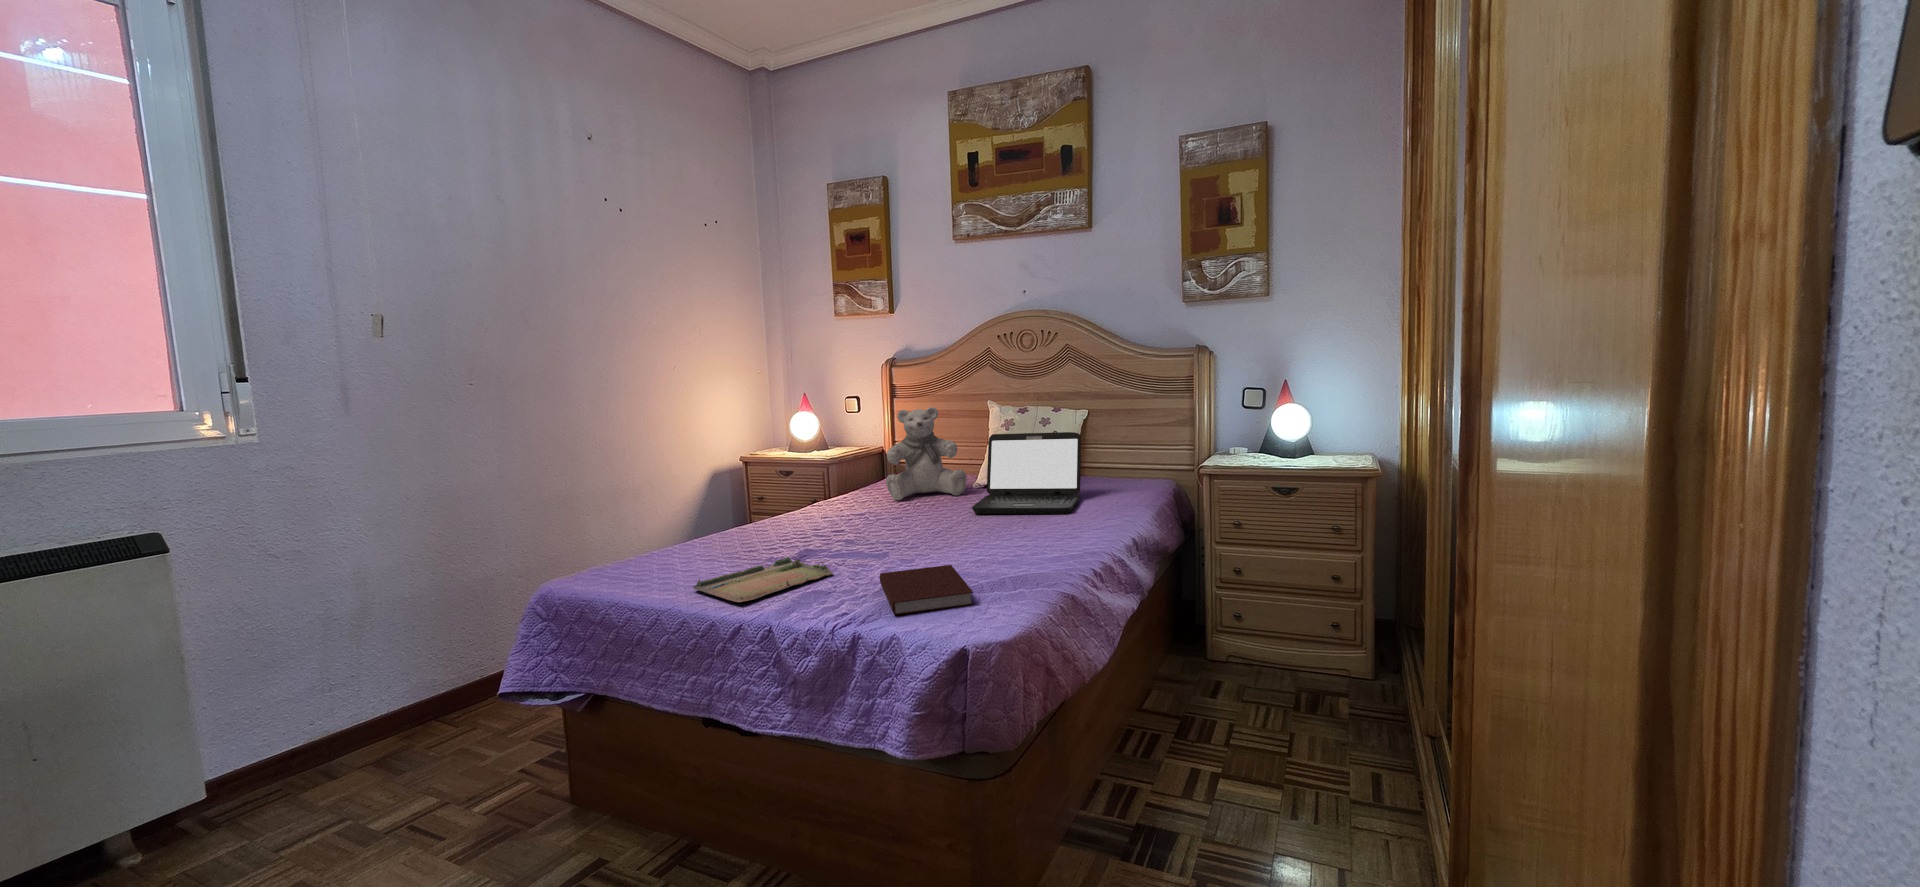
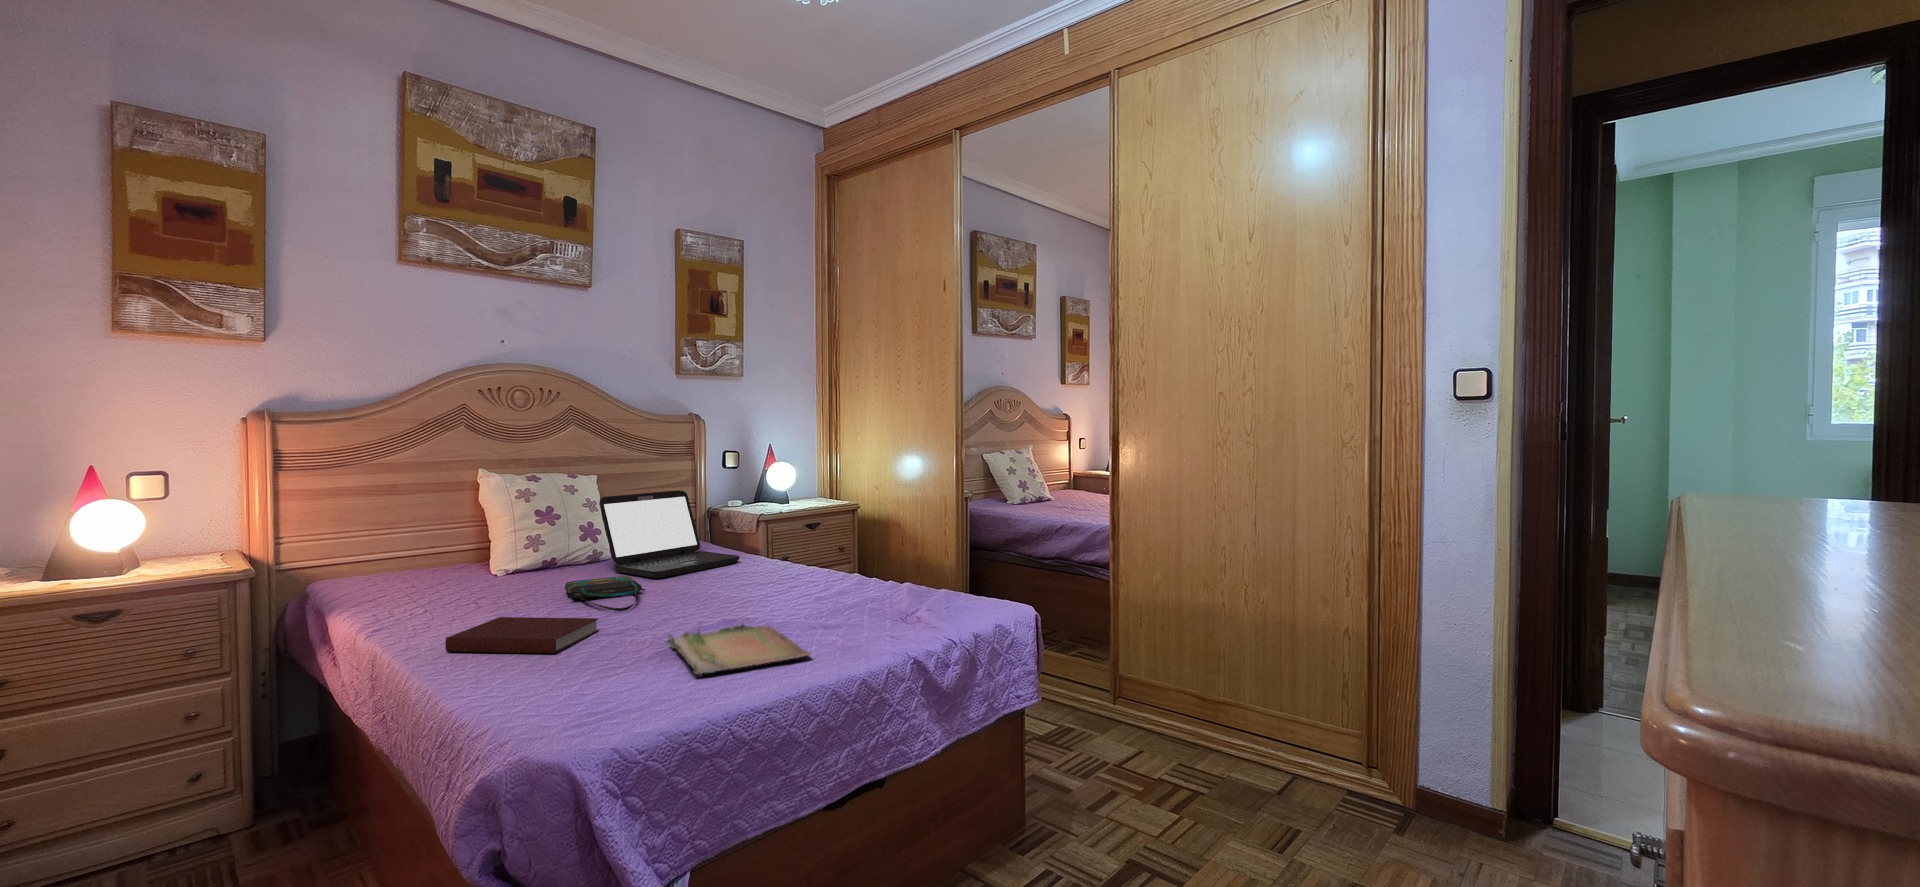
teddy bear: present [886,407,967,500] -> none [455,470,554,593]
tote bag: none [862,503,952,534] -> present [565,576,645,611]
notebook: present [880,565,974,615] -> present [445,617,599,653]

